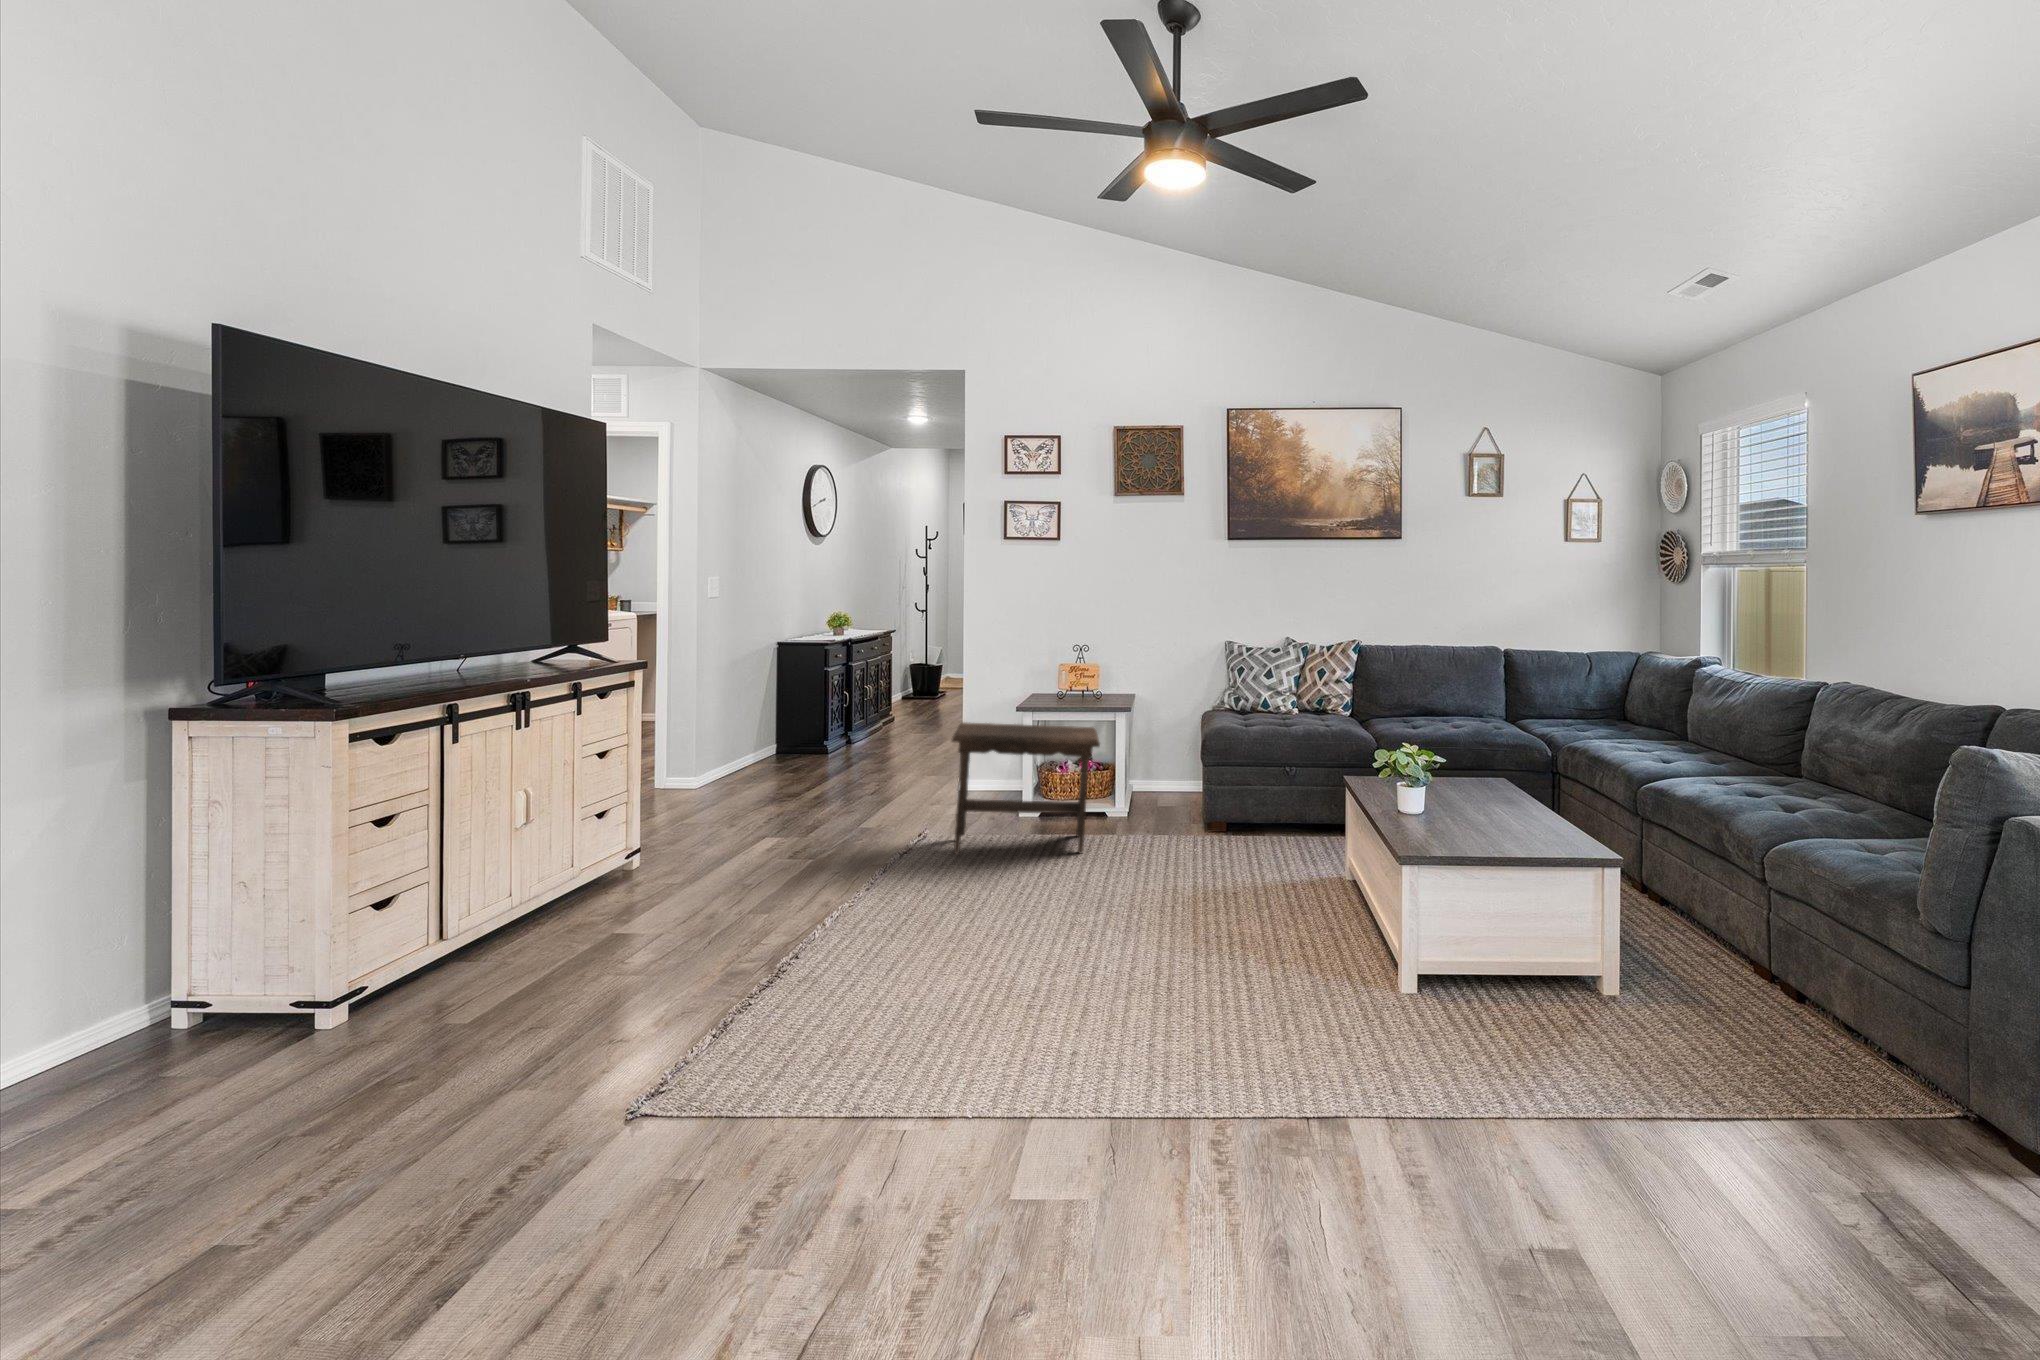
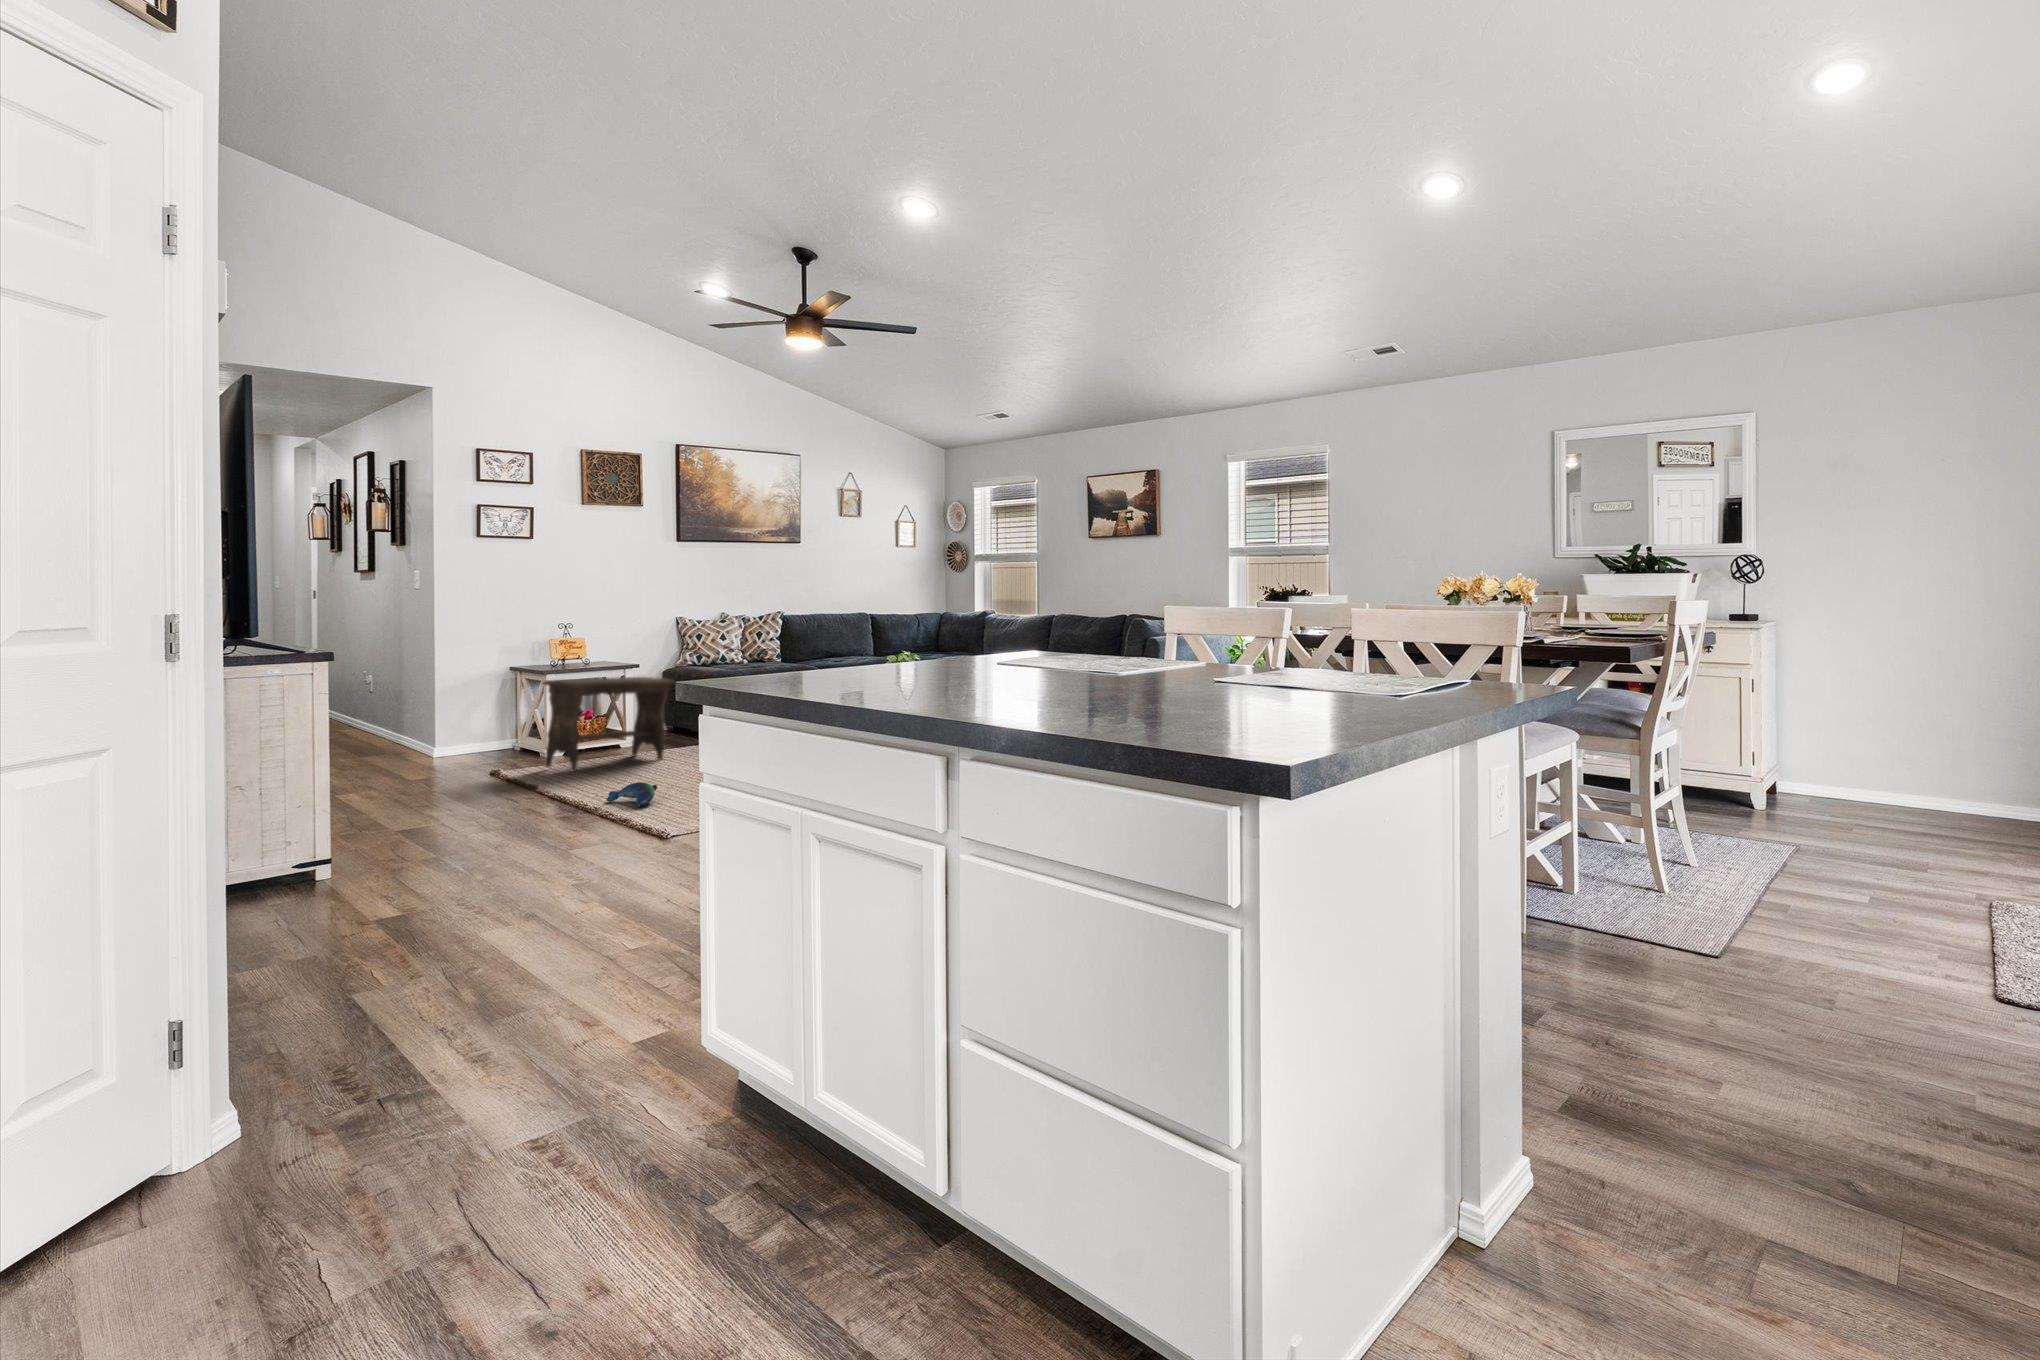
plush toy: none [794,923,859,976] -> present [606,782,657,807]

